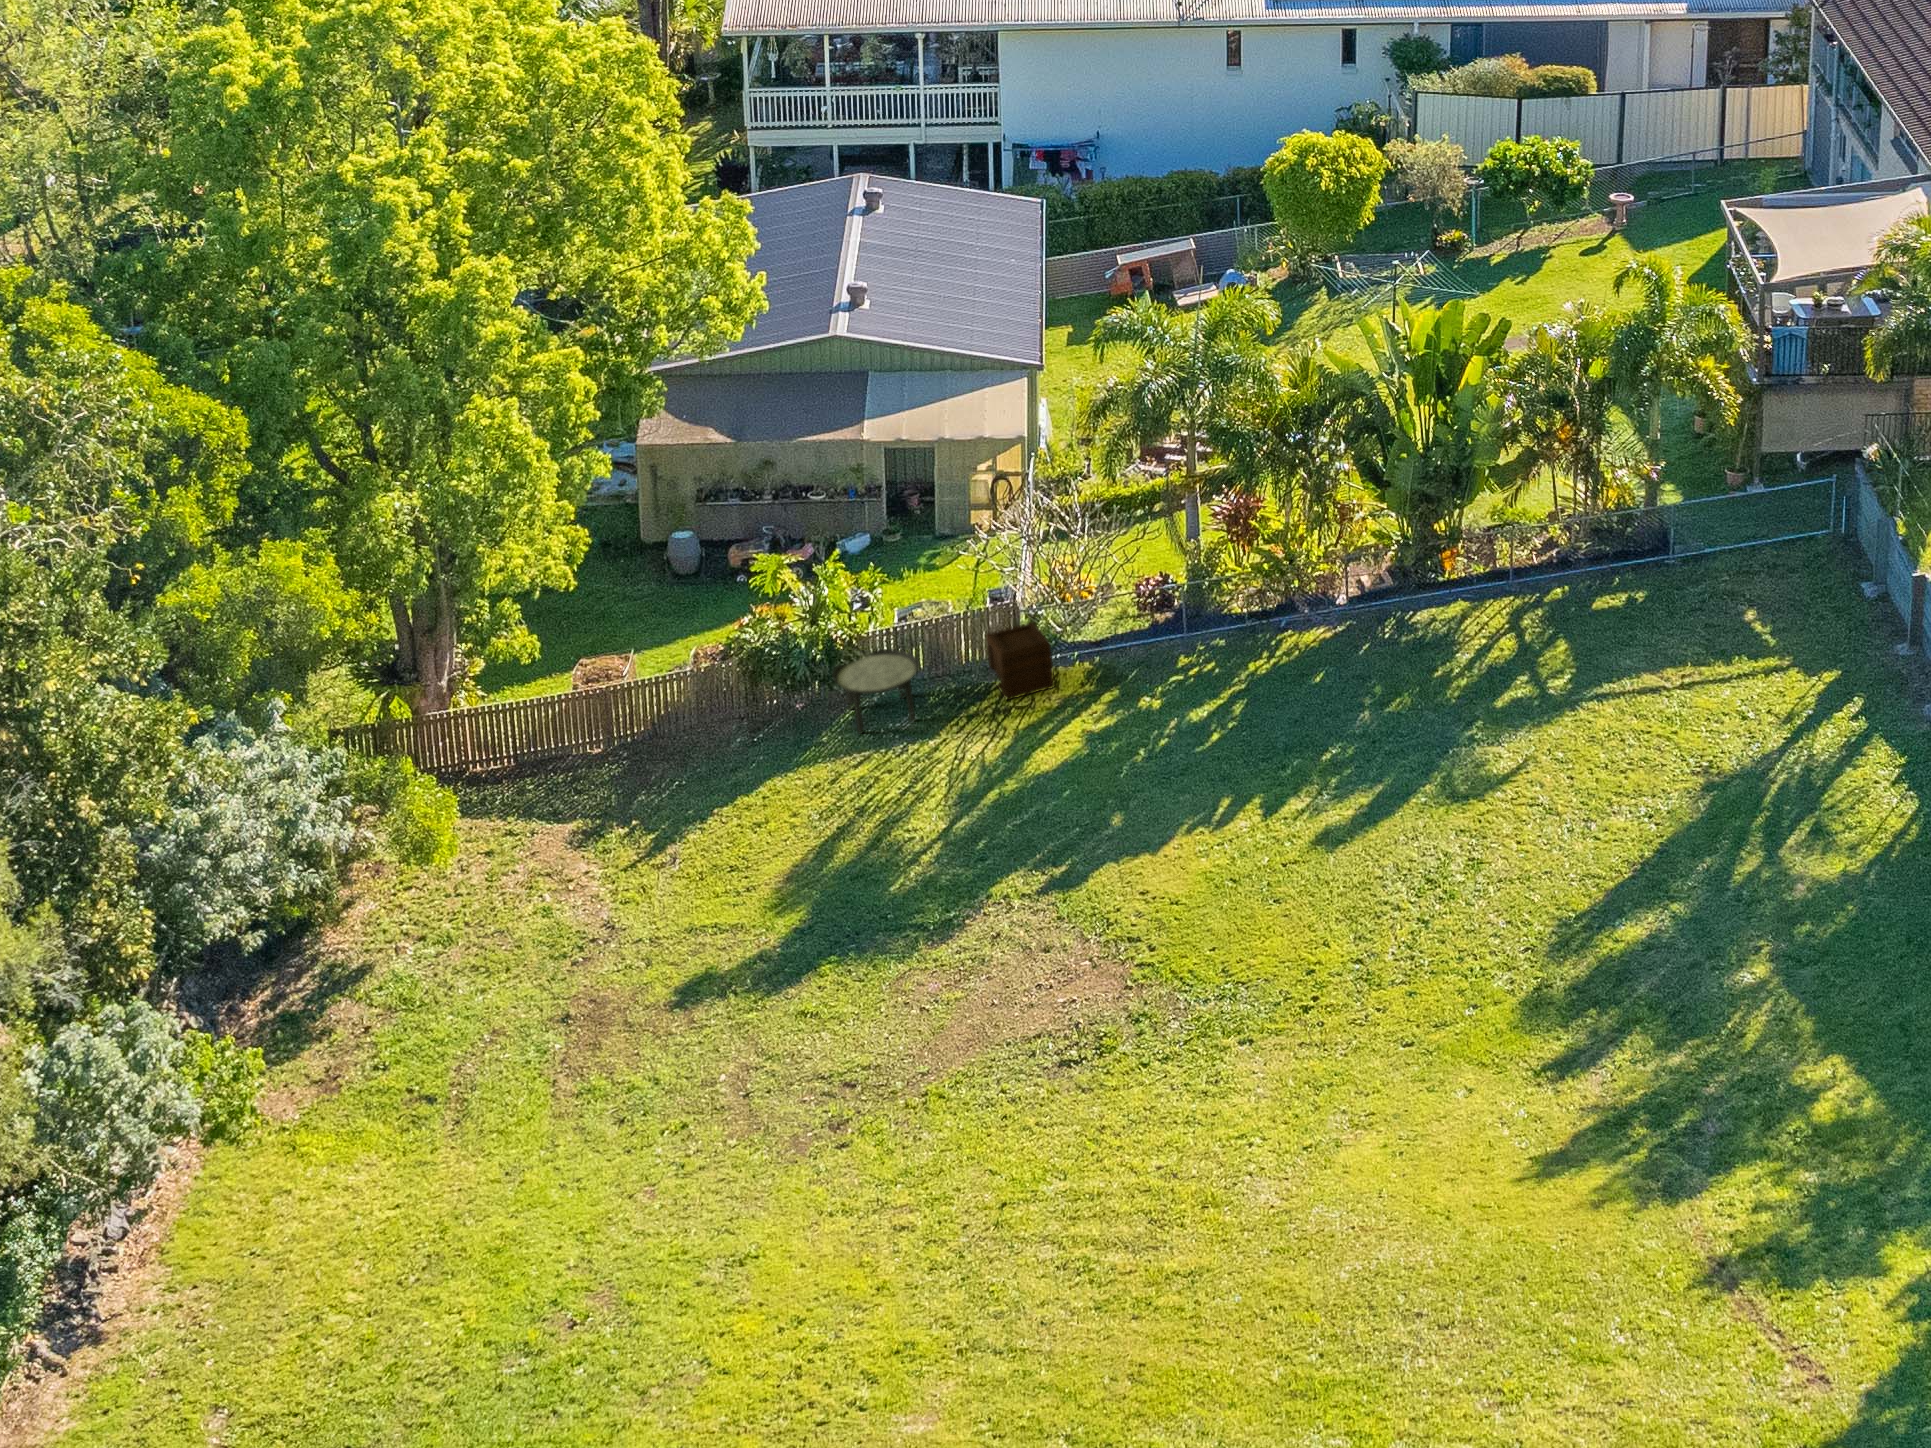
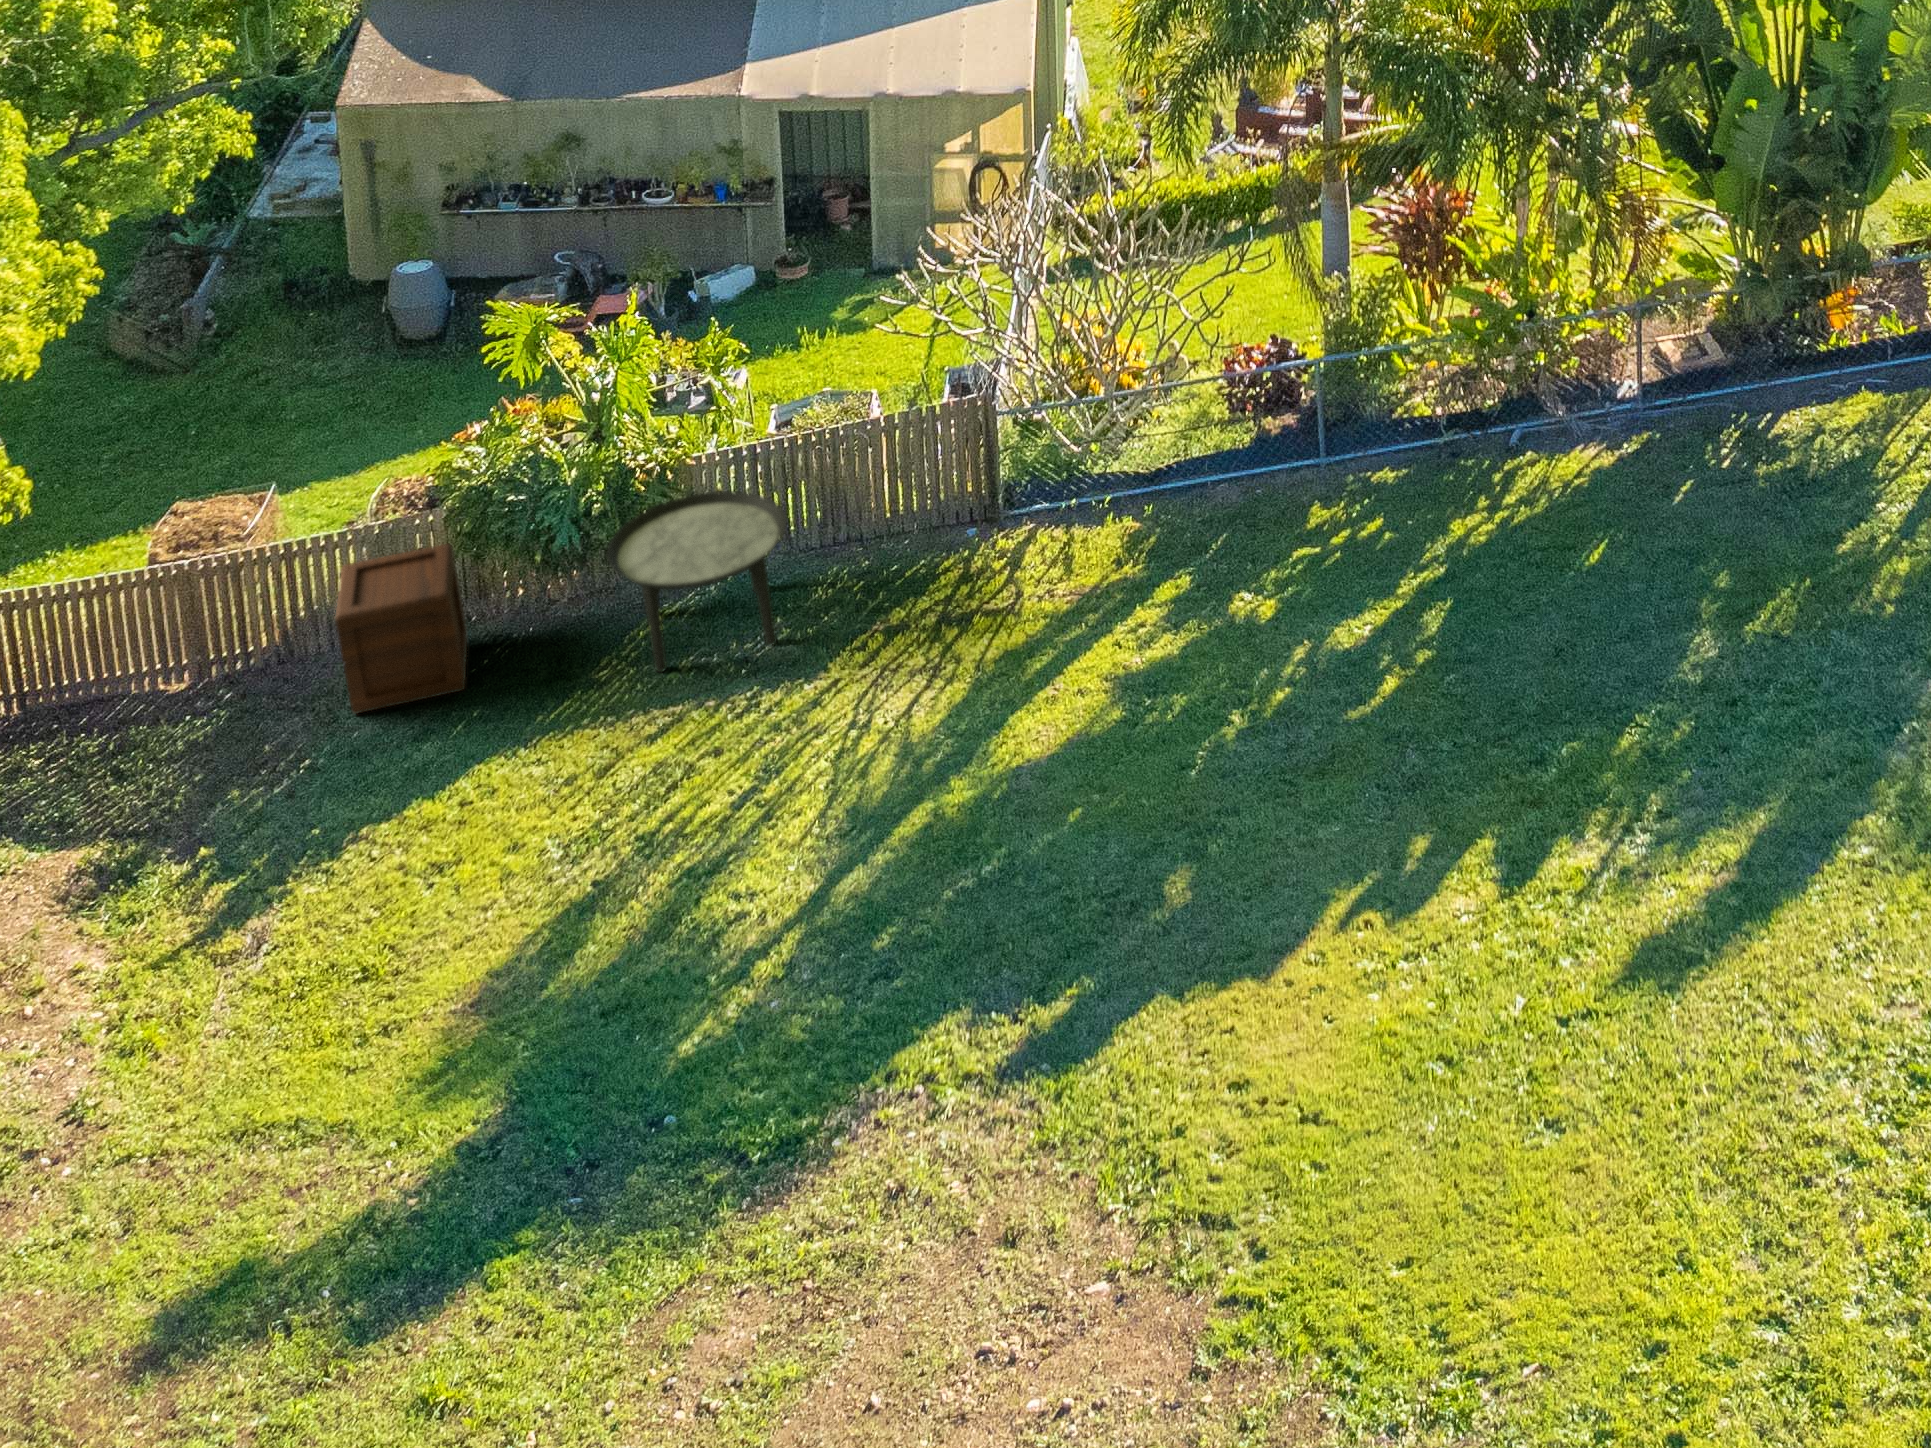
wooden crate: present [986,622,1055,700] -> present [335,543,467,714]

